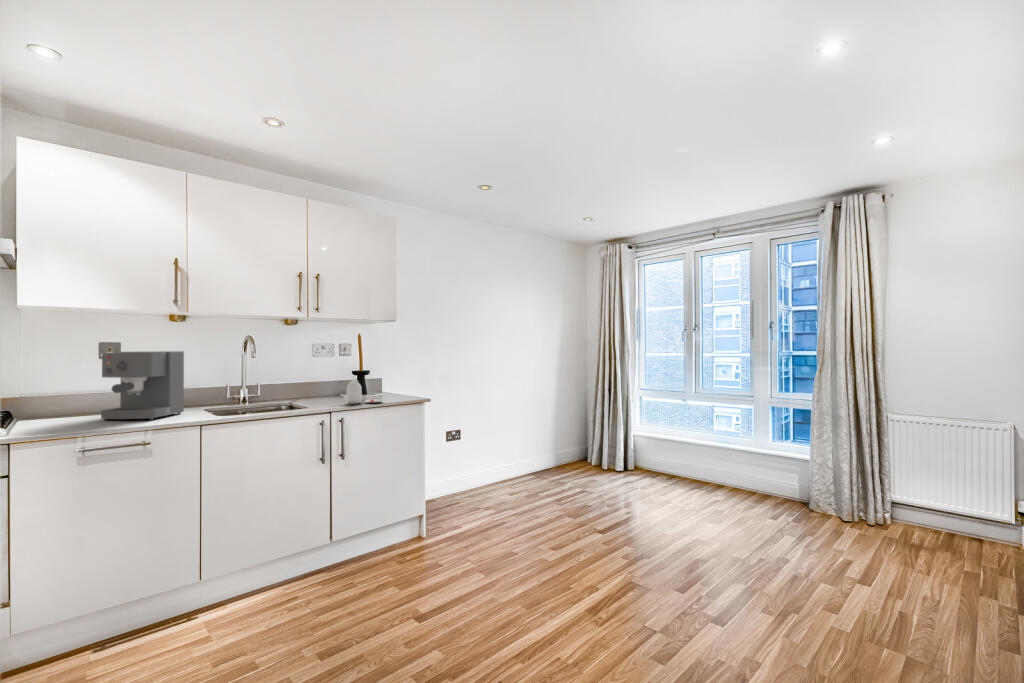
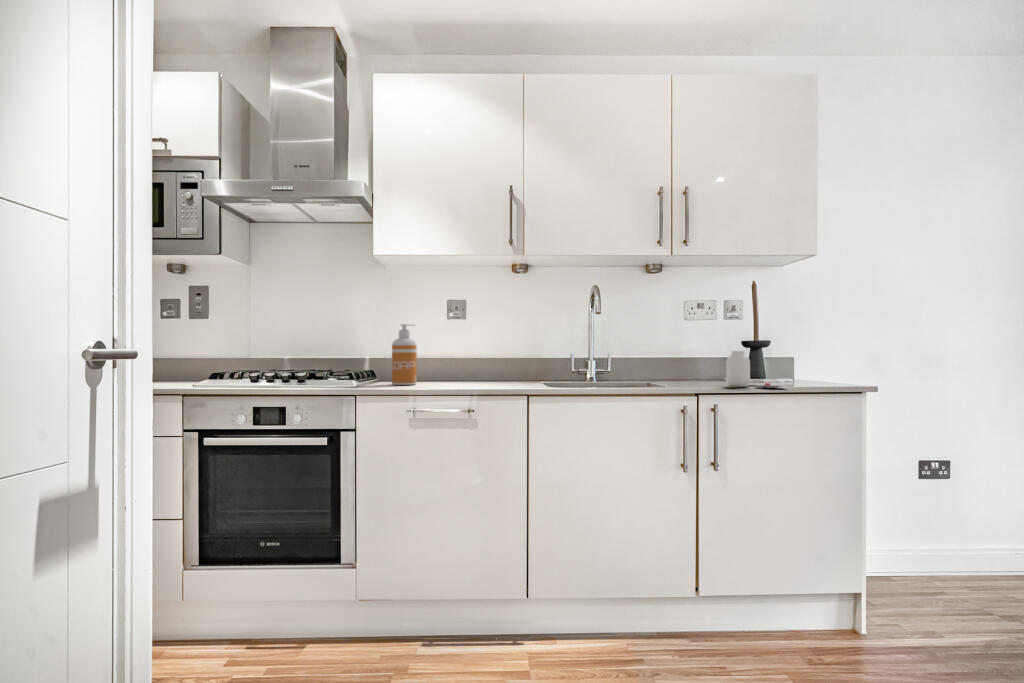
coffee maker: present [101,351,184,420] -> none [442,302,520,384]
soap dispenser: none [45,373,76,430] -> present [392,324,417,385]

